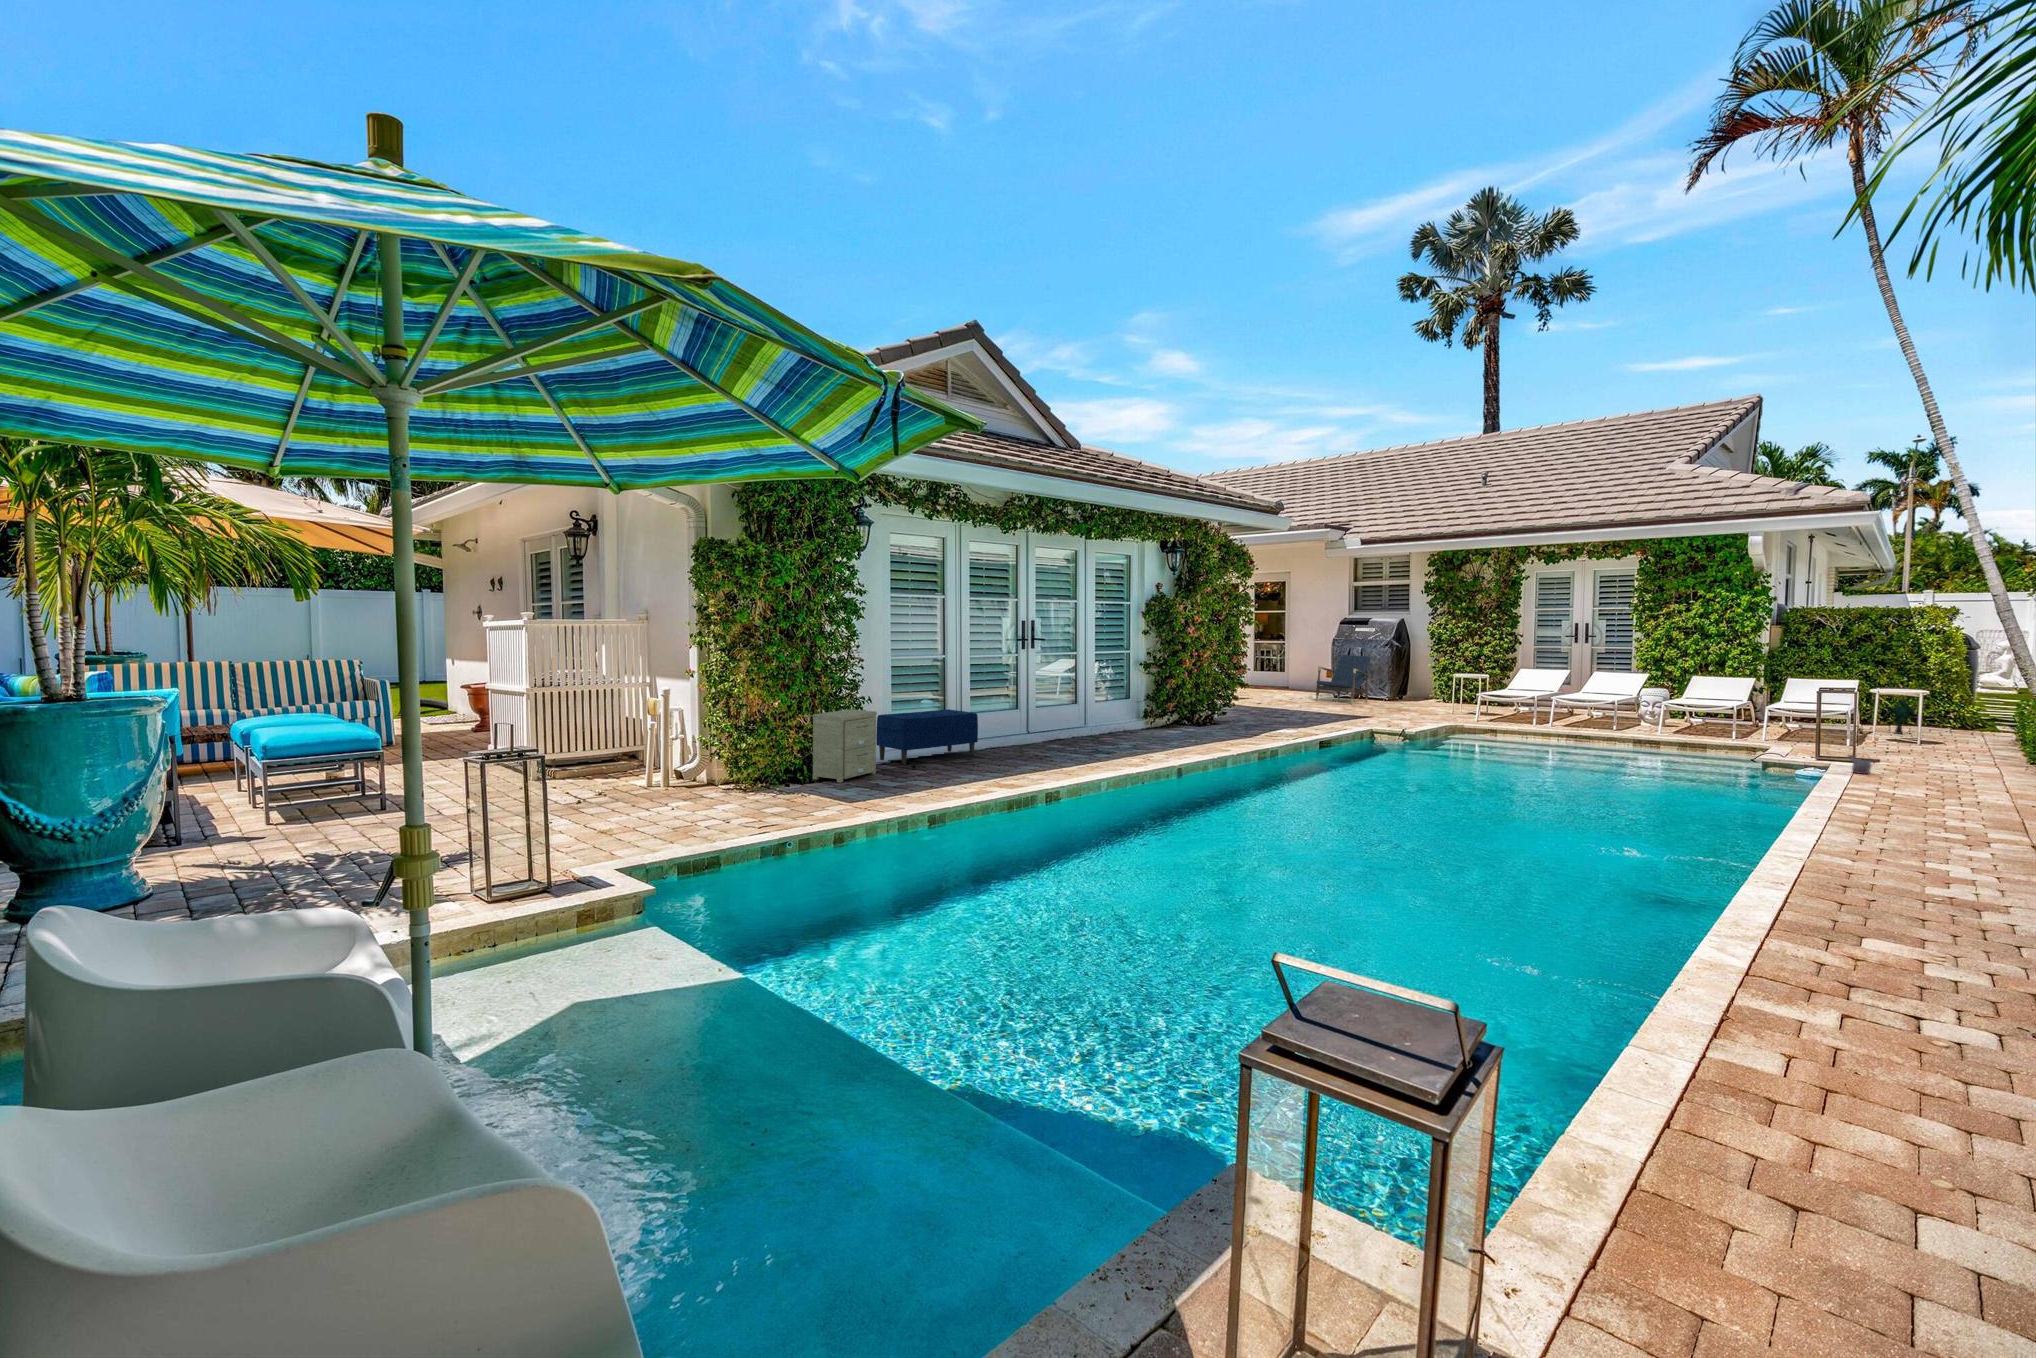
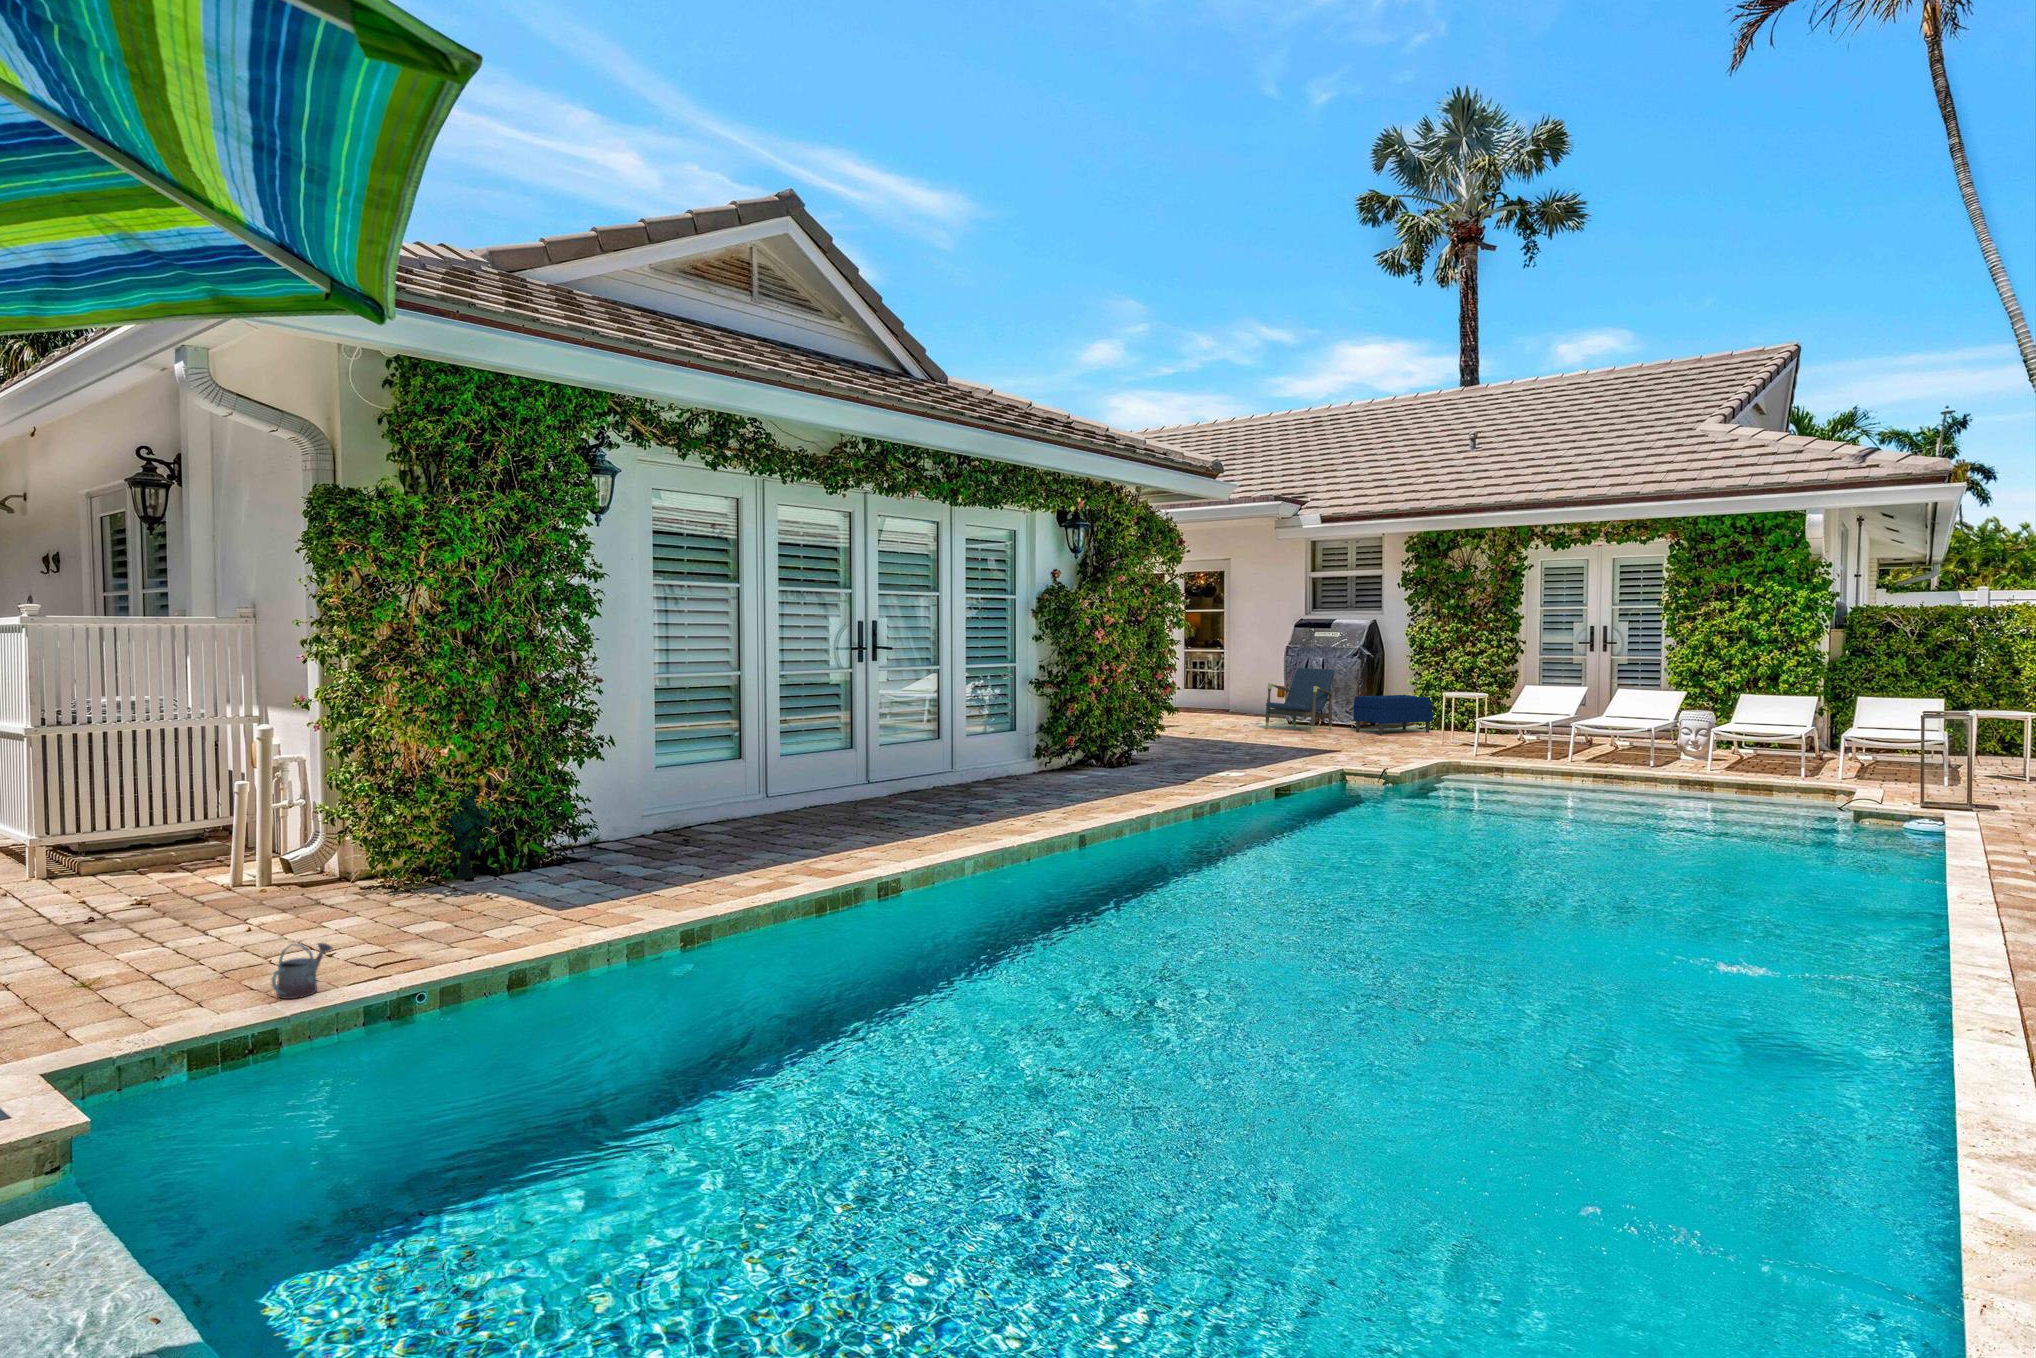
decorative plant: present [1888,697,1914,734] -> present [437,789,493,879]
side table: present [813,709,877,782] -> none [509,757,618,874]
bench: present [876,709,978,765] -> present [1353,695,1433,735]
watering can: present [1848,755,1871,774] -> present [272,943,332,999]

